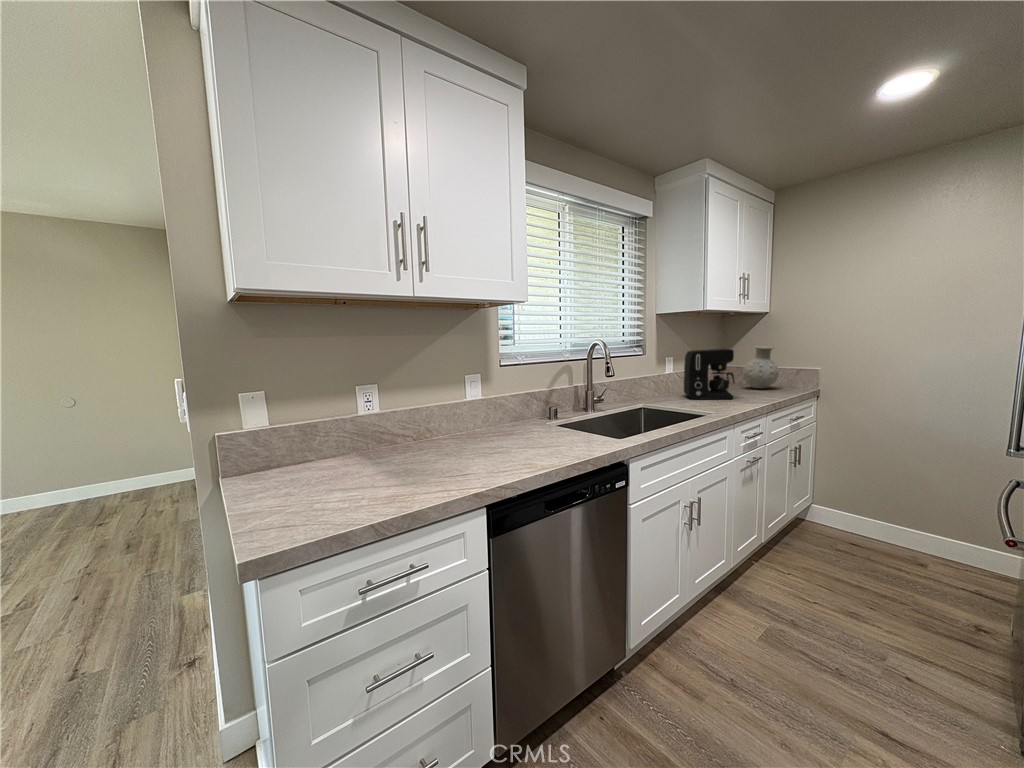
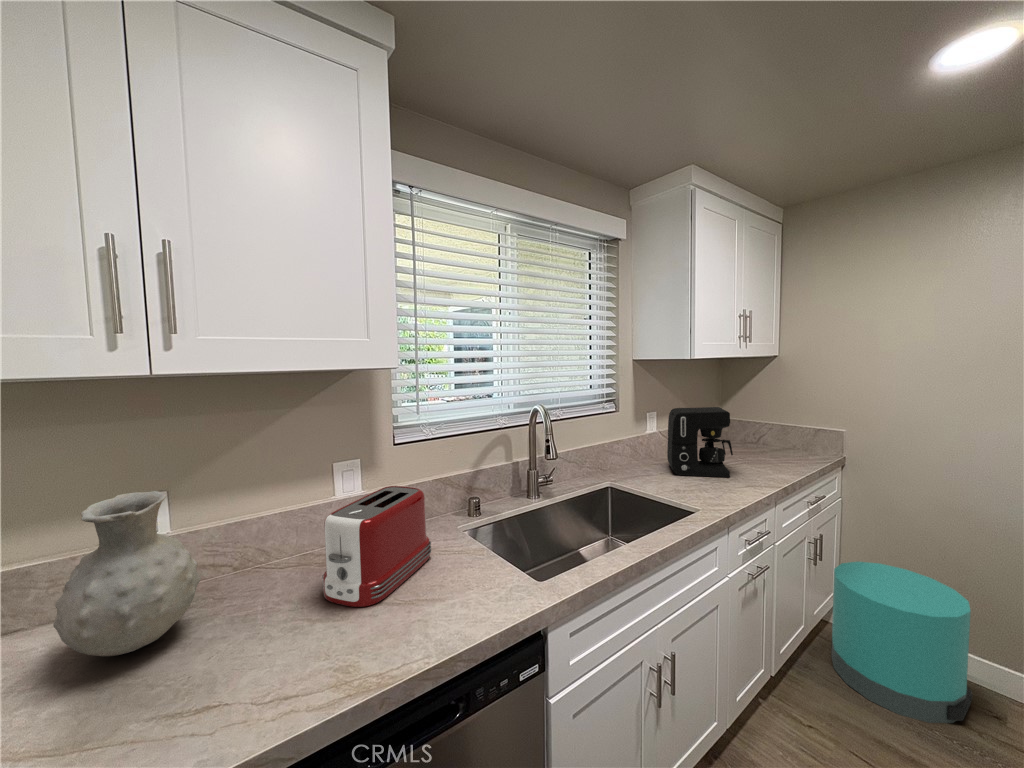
vase: present [743,346,779,389] -> present [53,491,201,656]
toaster: none [485,387,542,448] -> present [322,486,431,607]
trash can: none [806,466,906,568] -> present [831,562,973,723]

